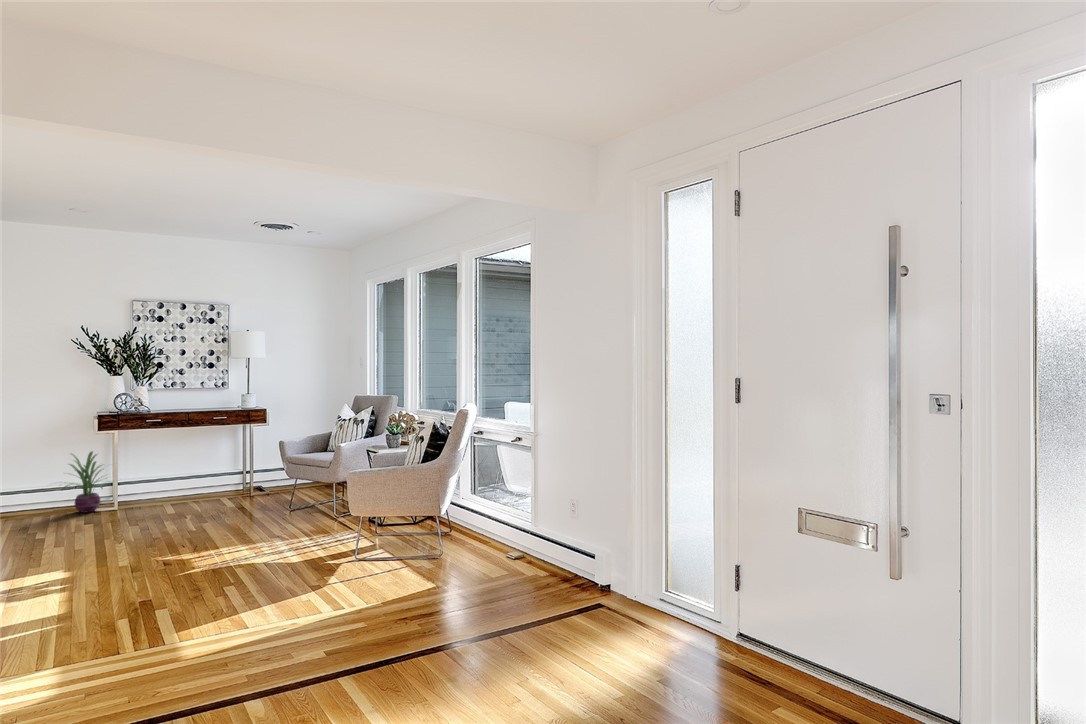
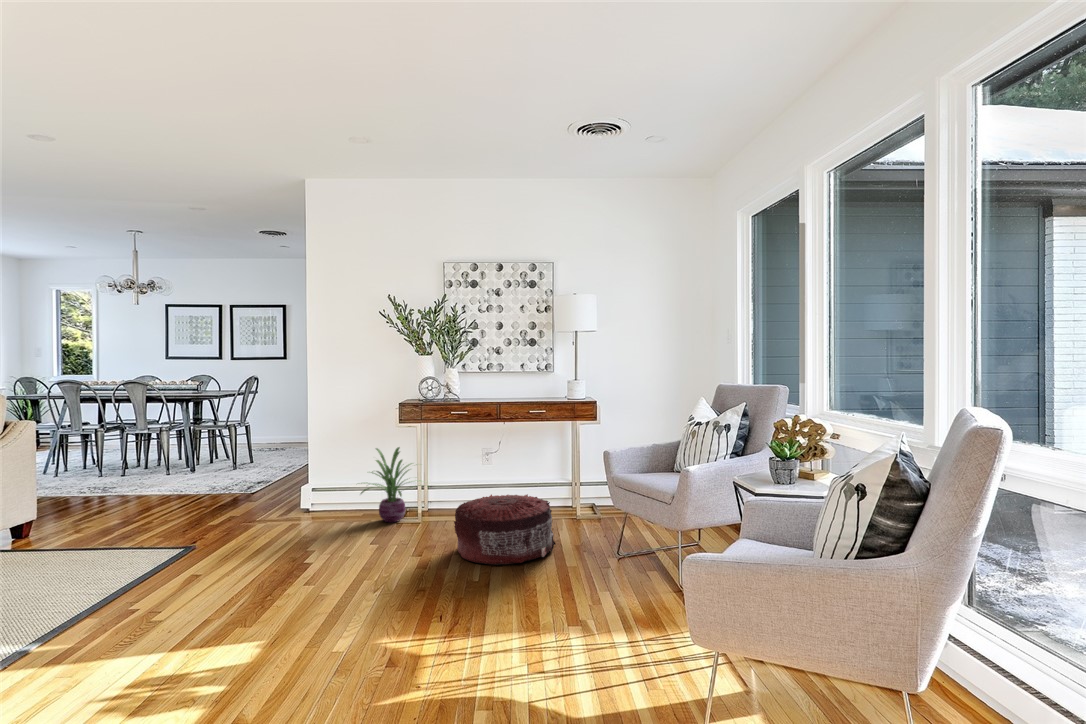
pouf: none [163,476,243,523] -> present [454,494,556,565]

